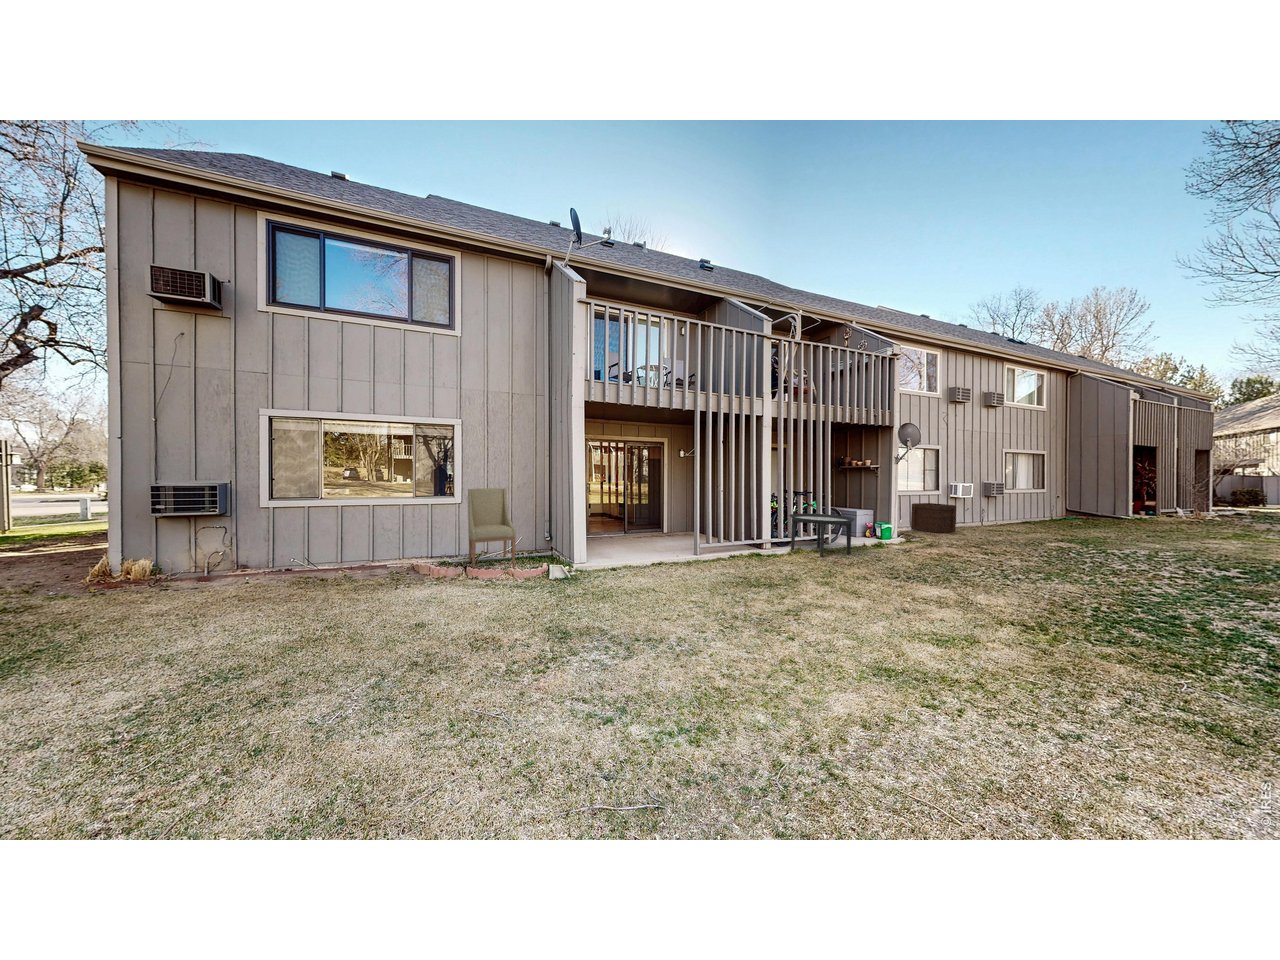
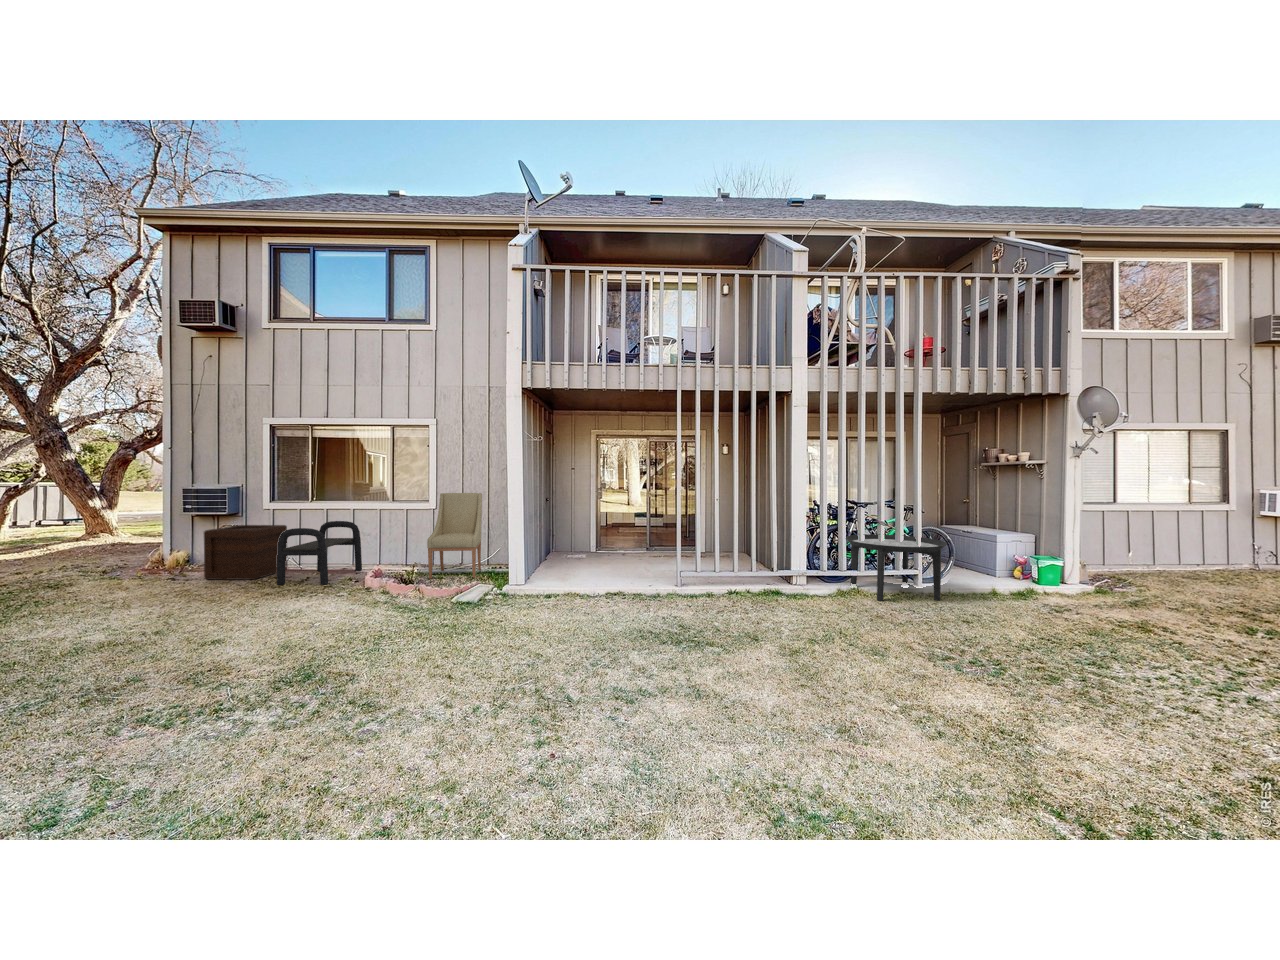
wooden crate: present [911,503,956,533] -> present [204,525,288,580]
bench: none [315,518,384,587] -> present [277,521,362,585]

